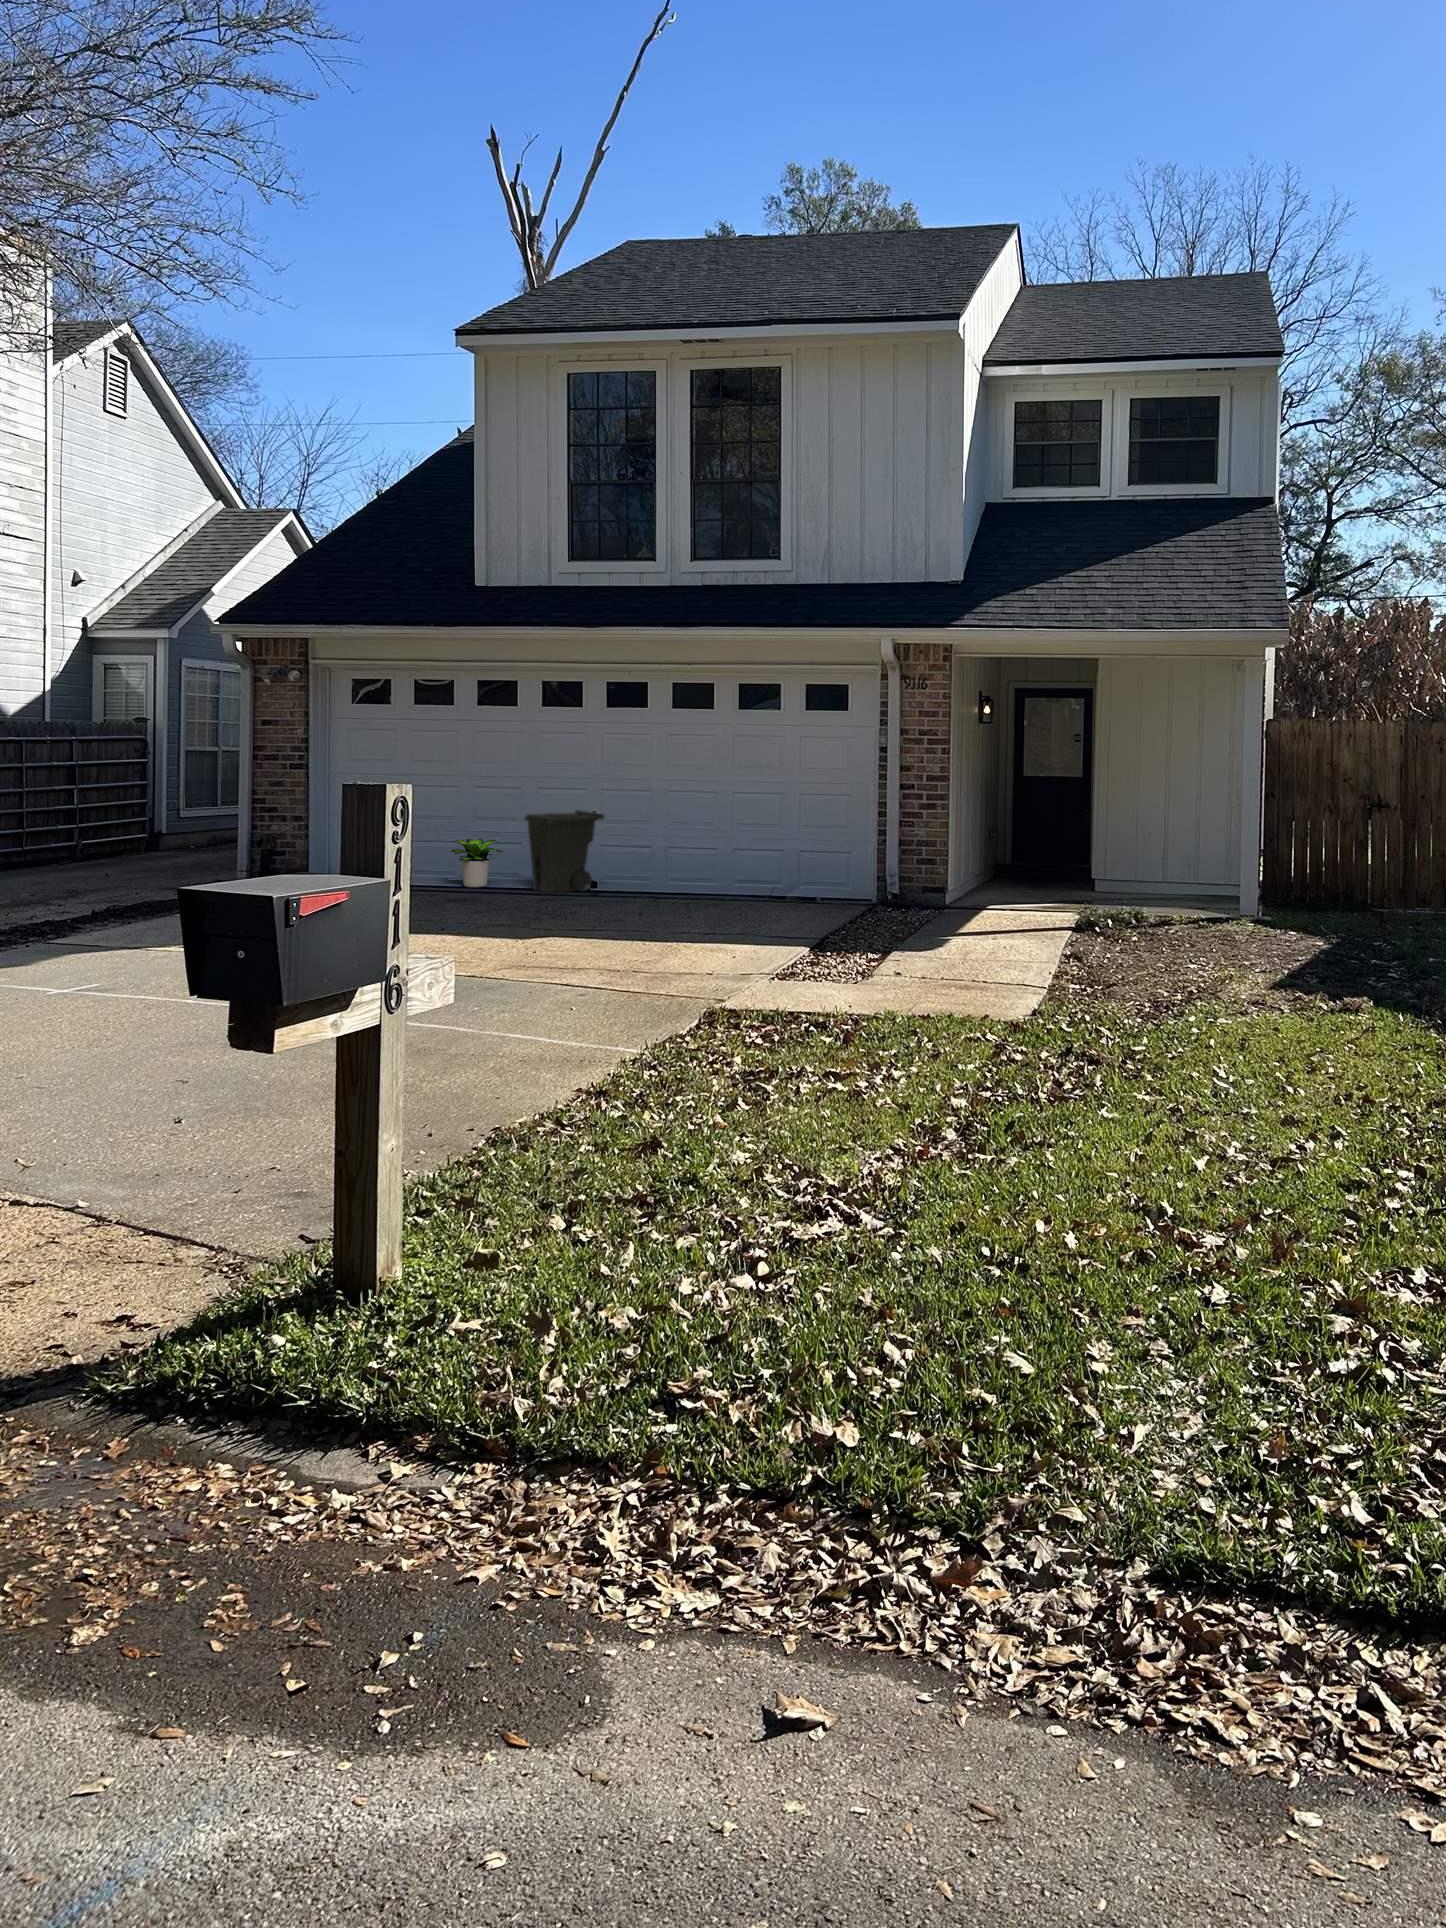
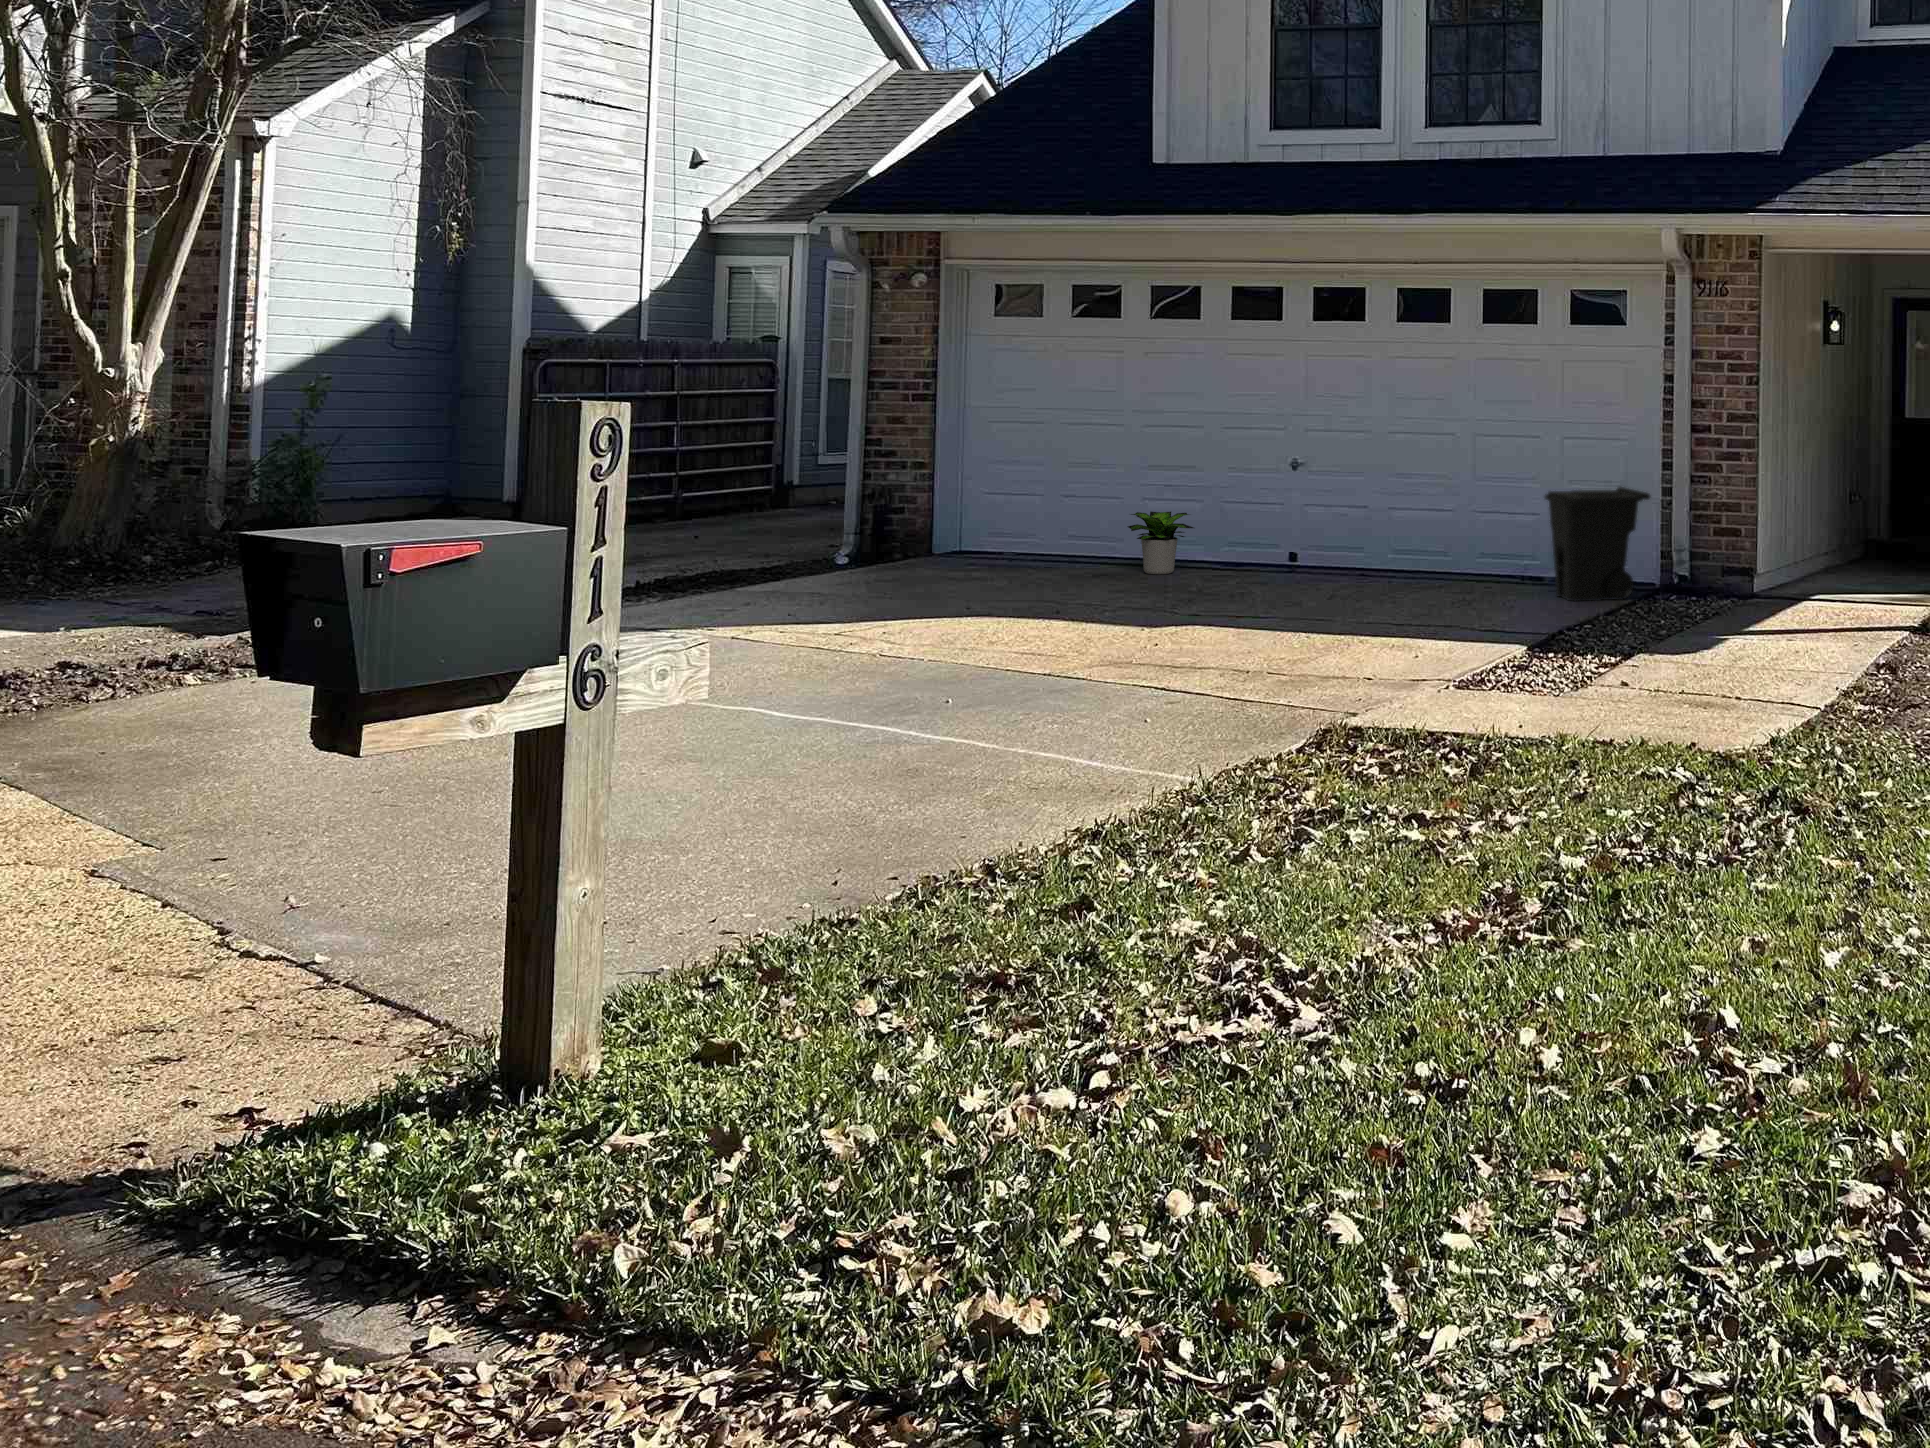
trash can: present [524,810,604,893] -> present [1545,486,1650,601]

